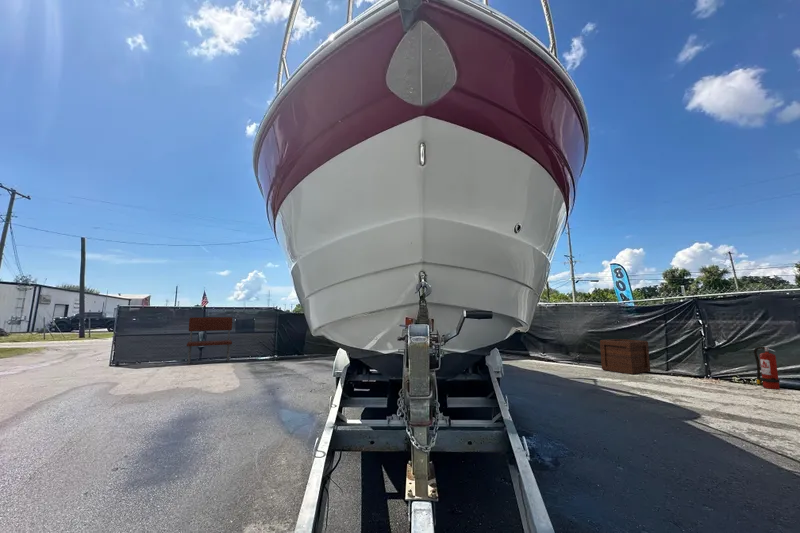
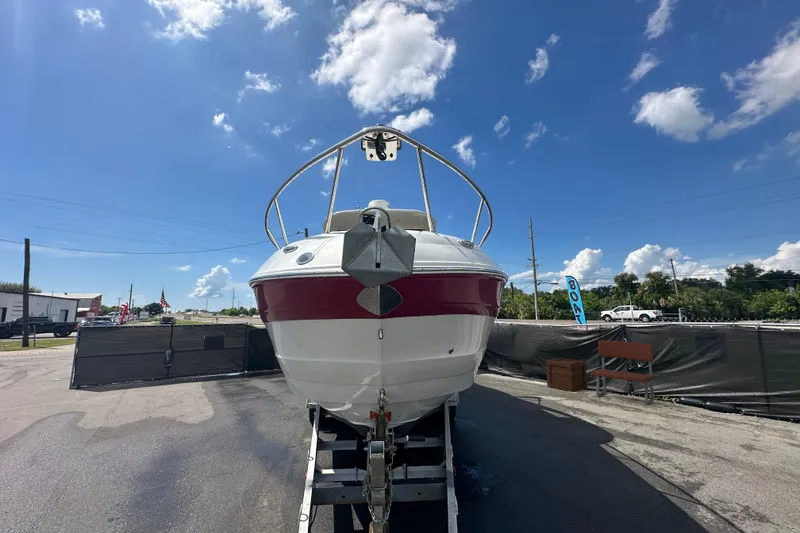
bench: present [187,317,232,364] -> present [590,340,654,405]
fire extinguisher: present [754,345,780,389] -> none [665,370,683,407]

